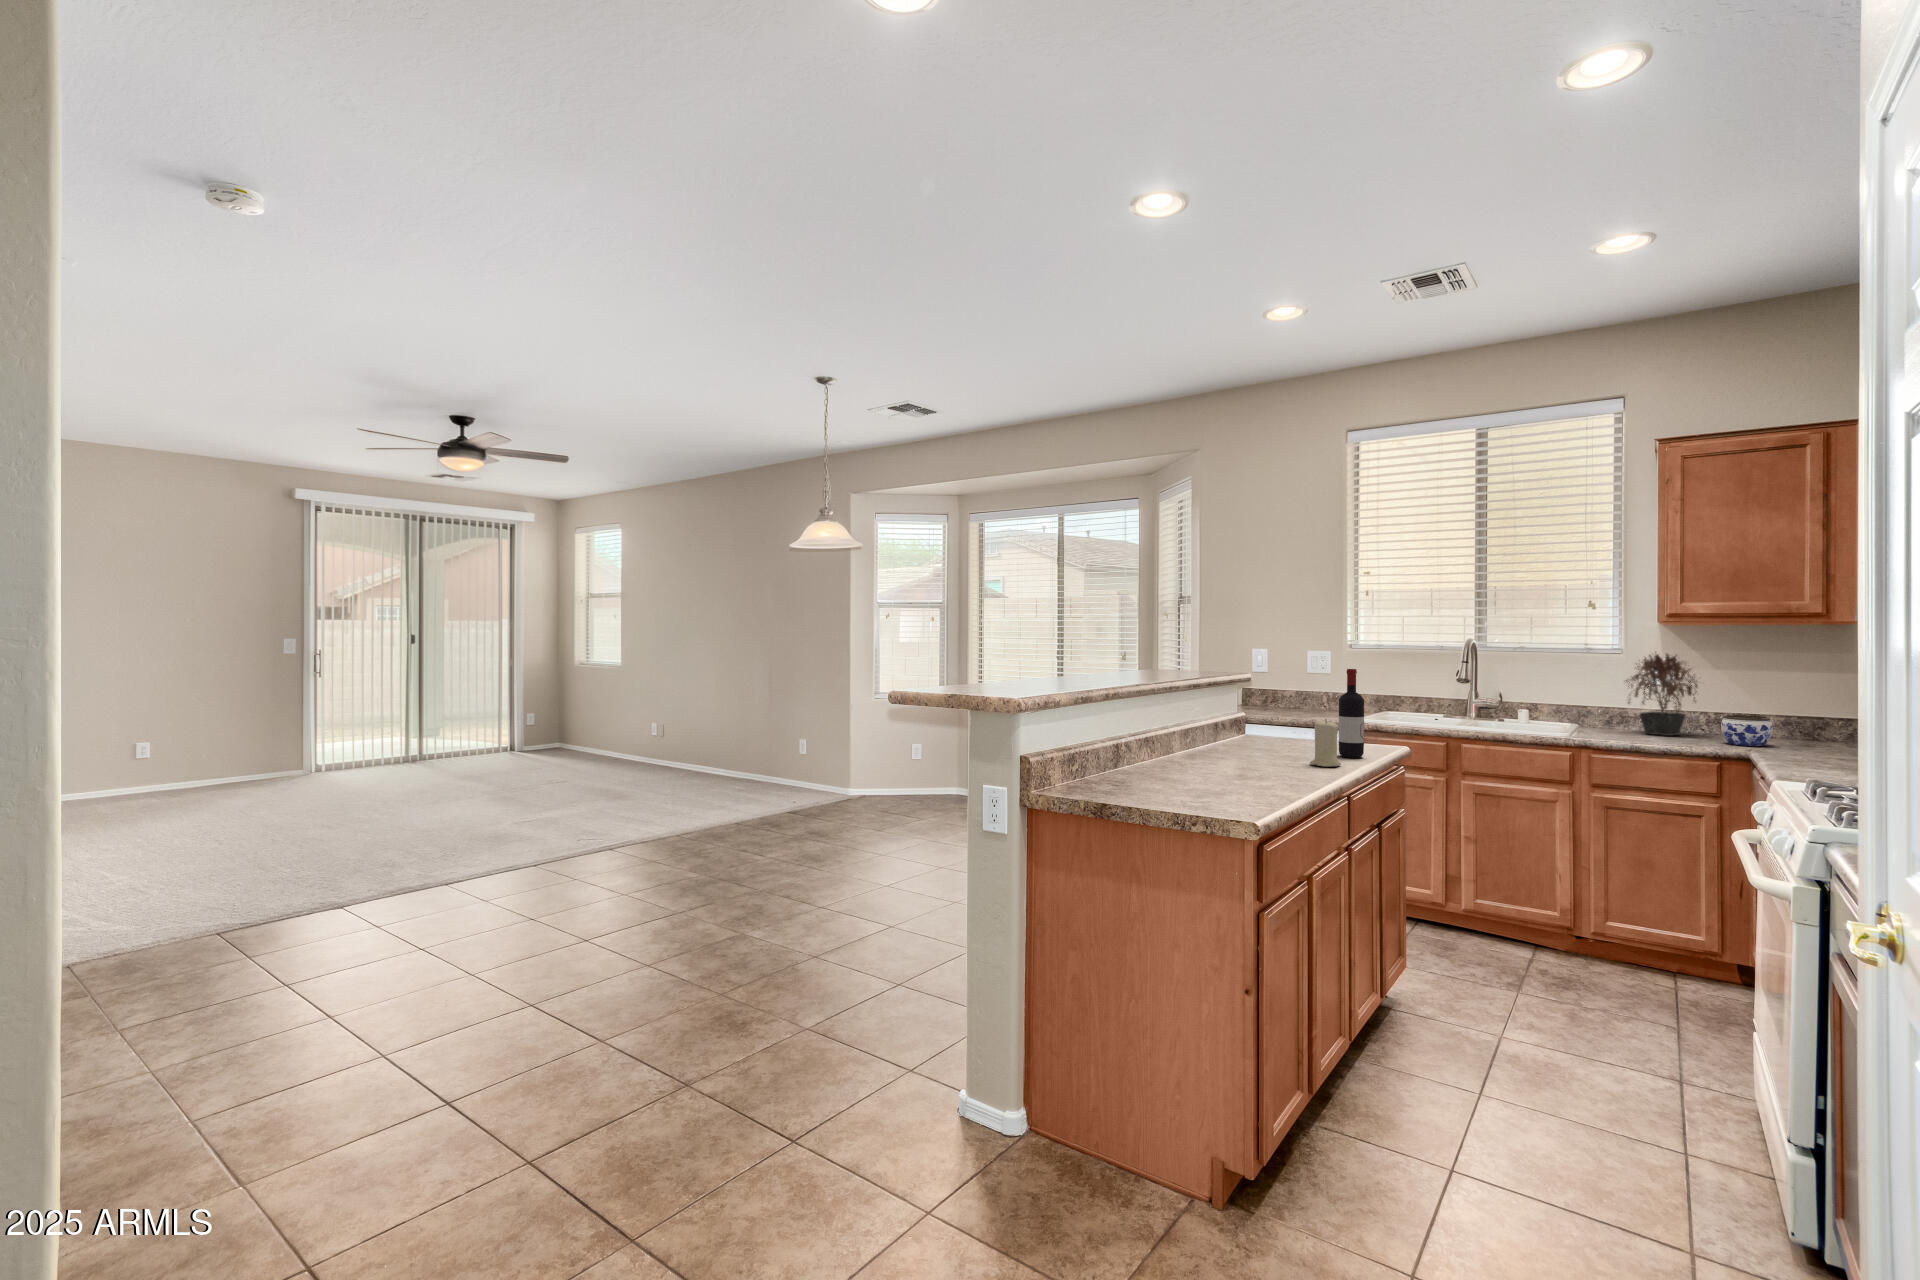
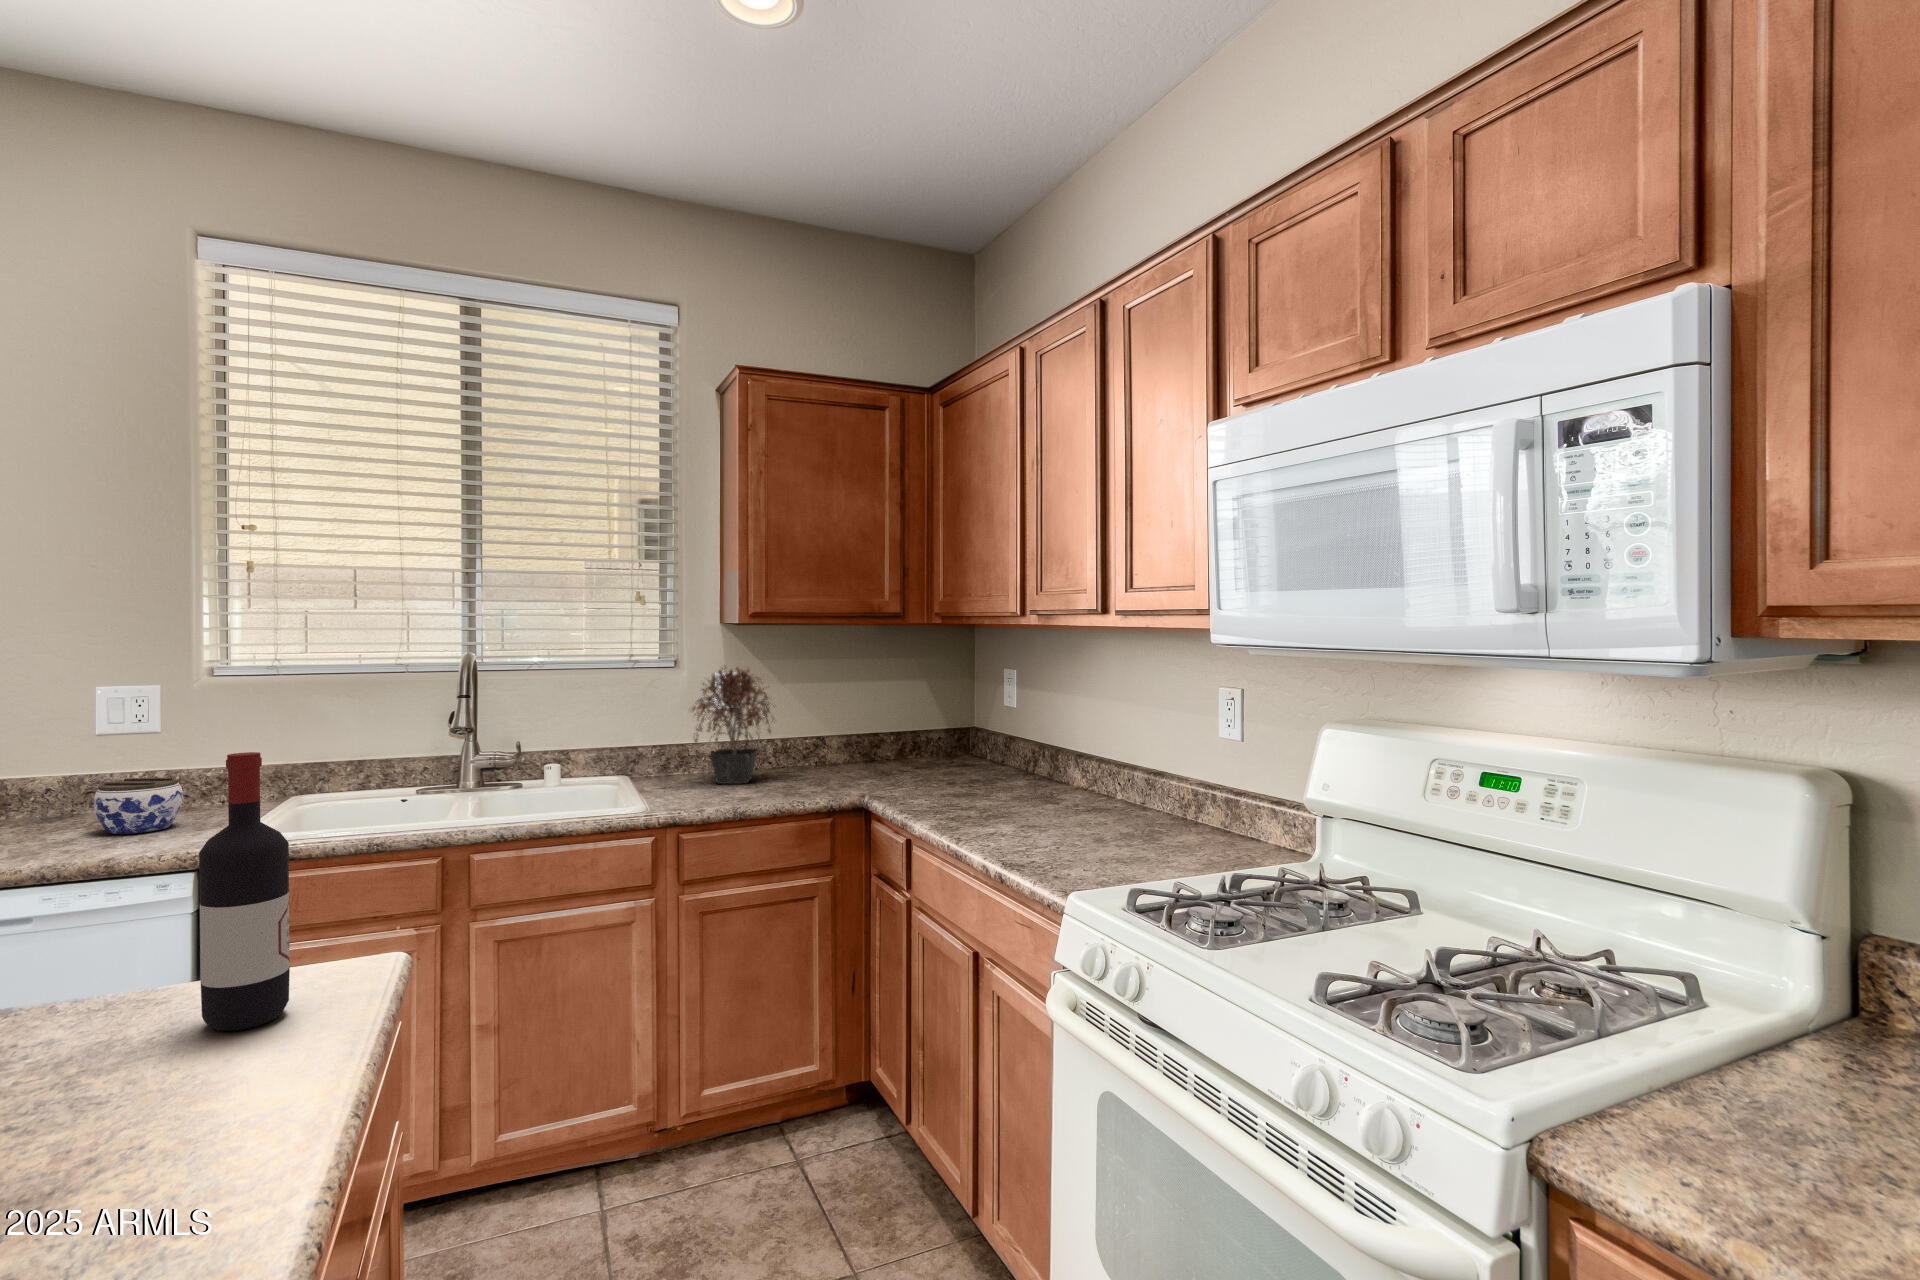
jar: present [1721,714,1773,746] -> present [94,778,183,834]
candle: present [1310,719,1341,767] -> none [74,956,214,1147]

